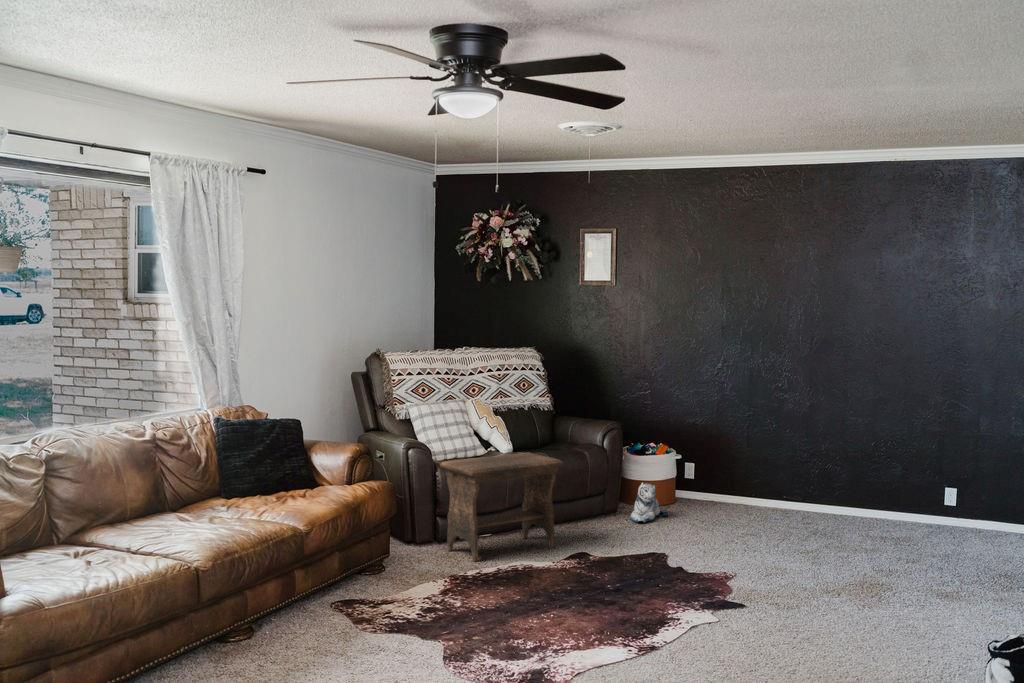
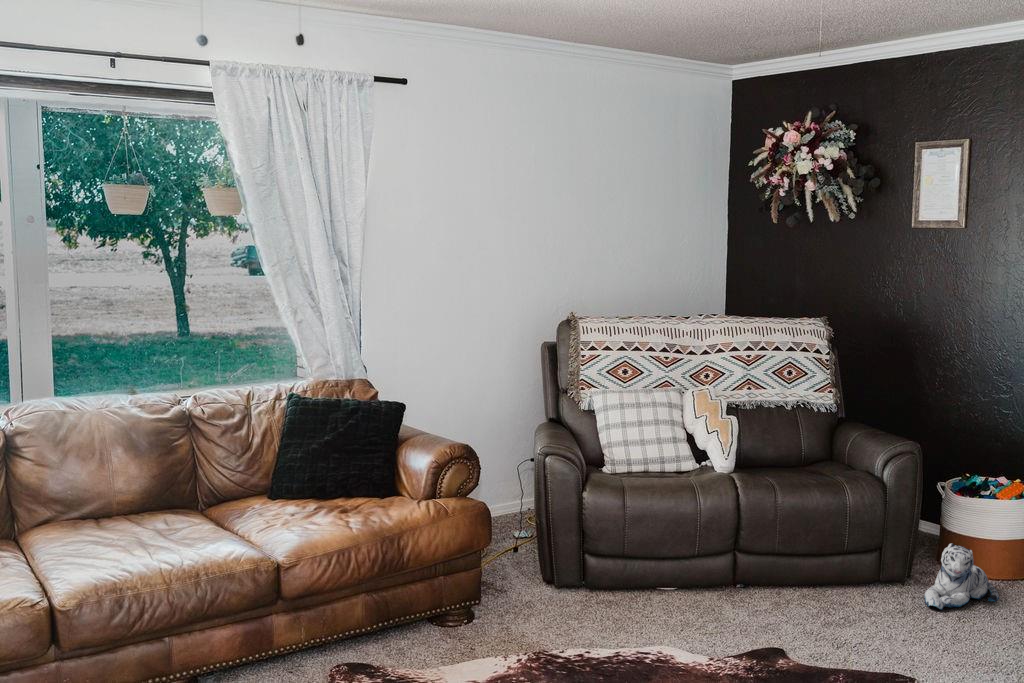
footstool: present [440,452,563,562] -> none [579,478,760,633]

